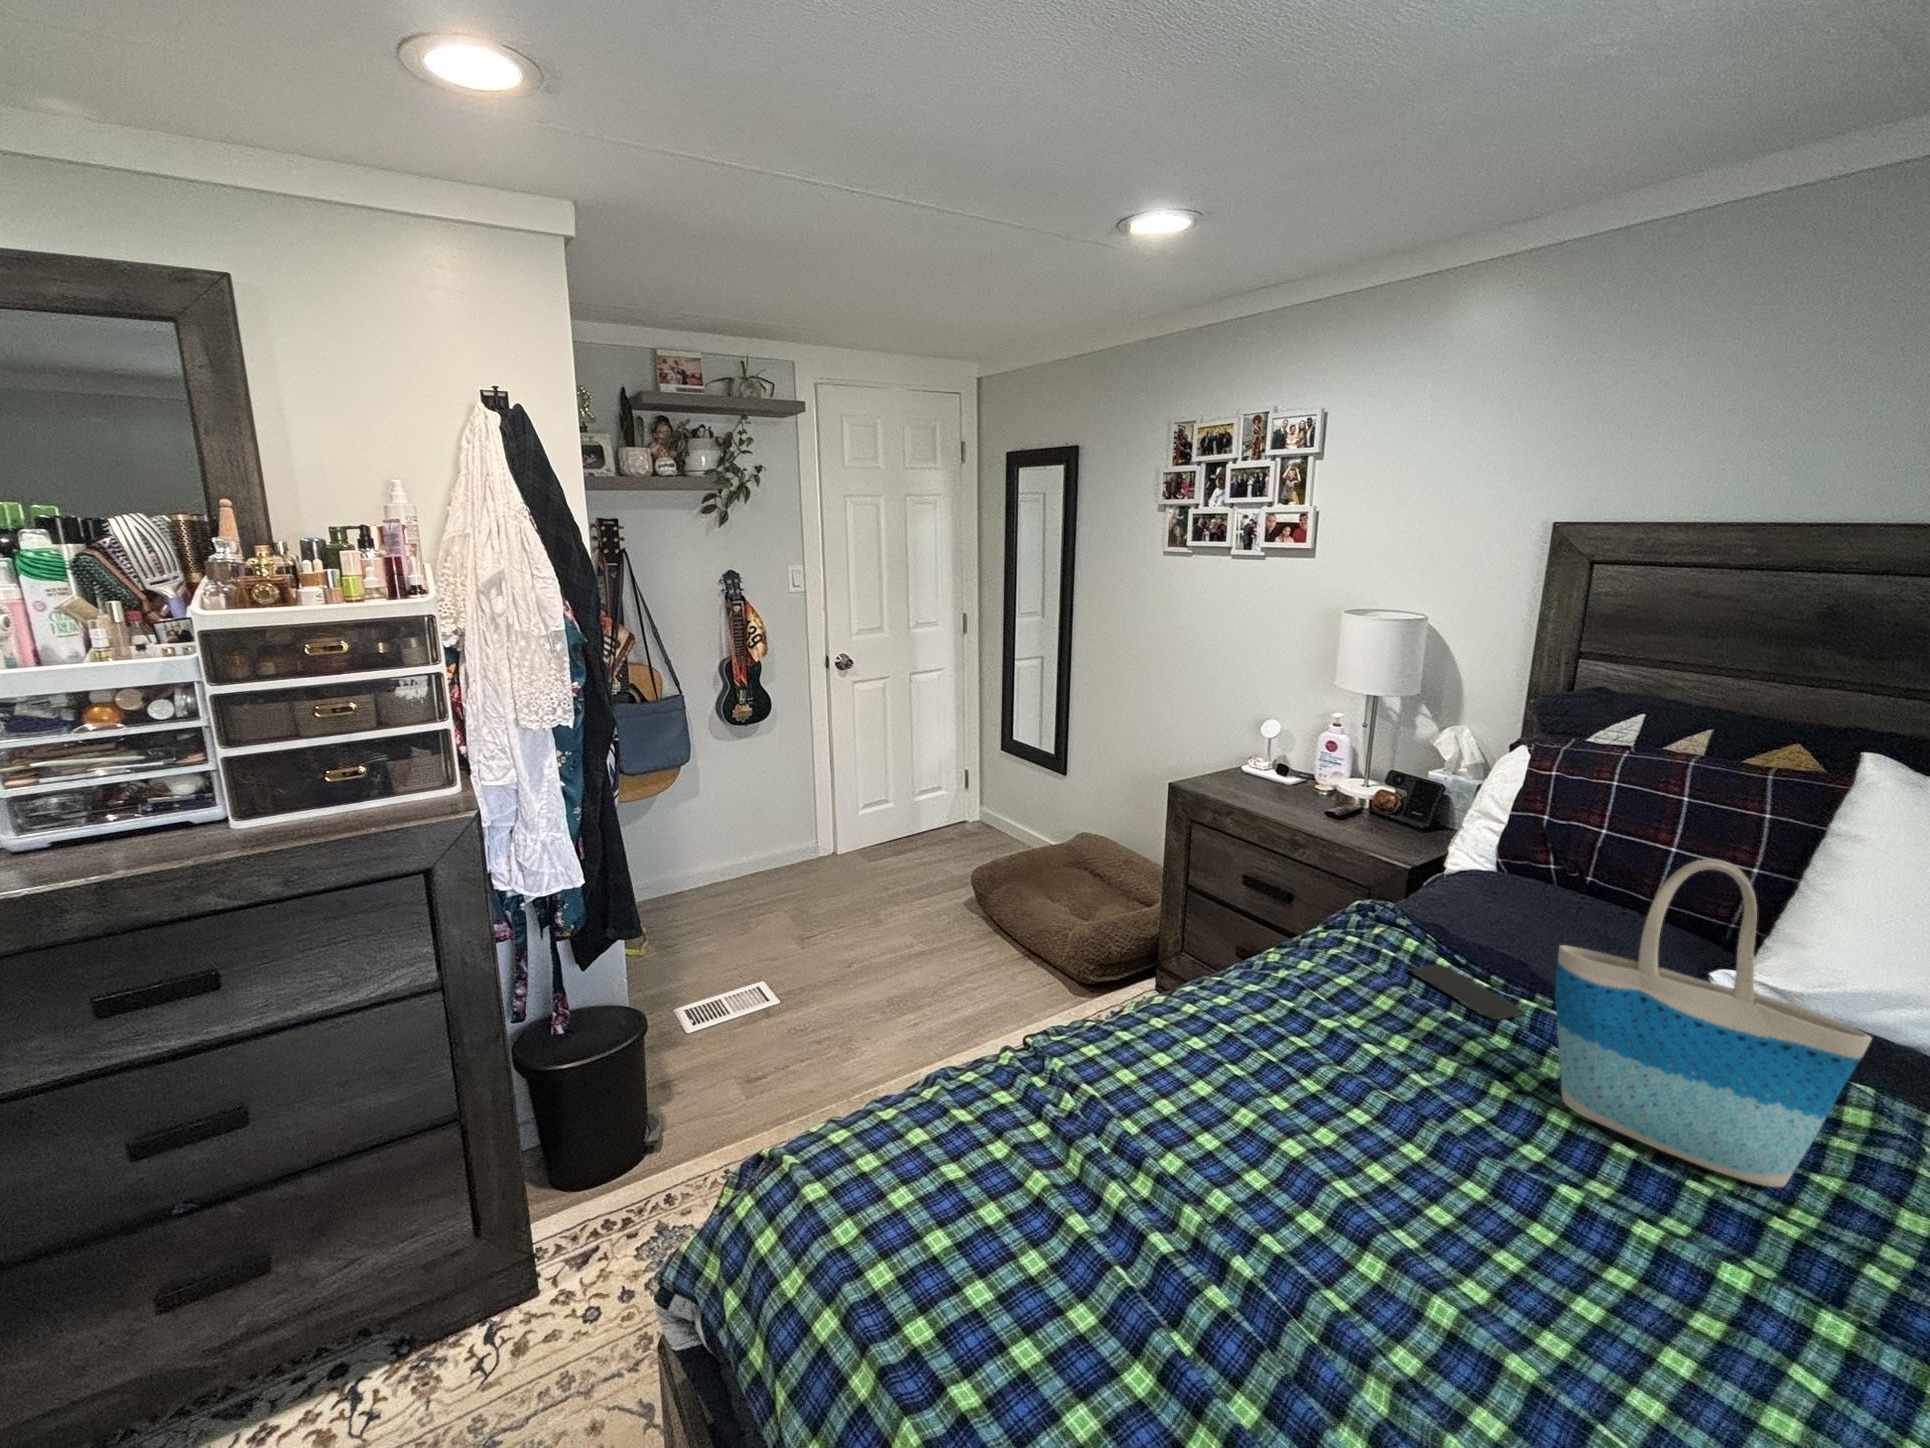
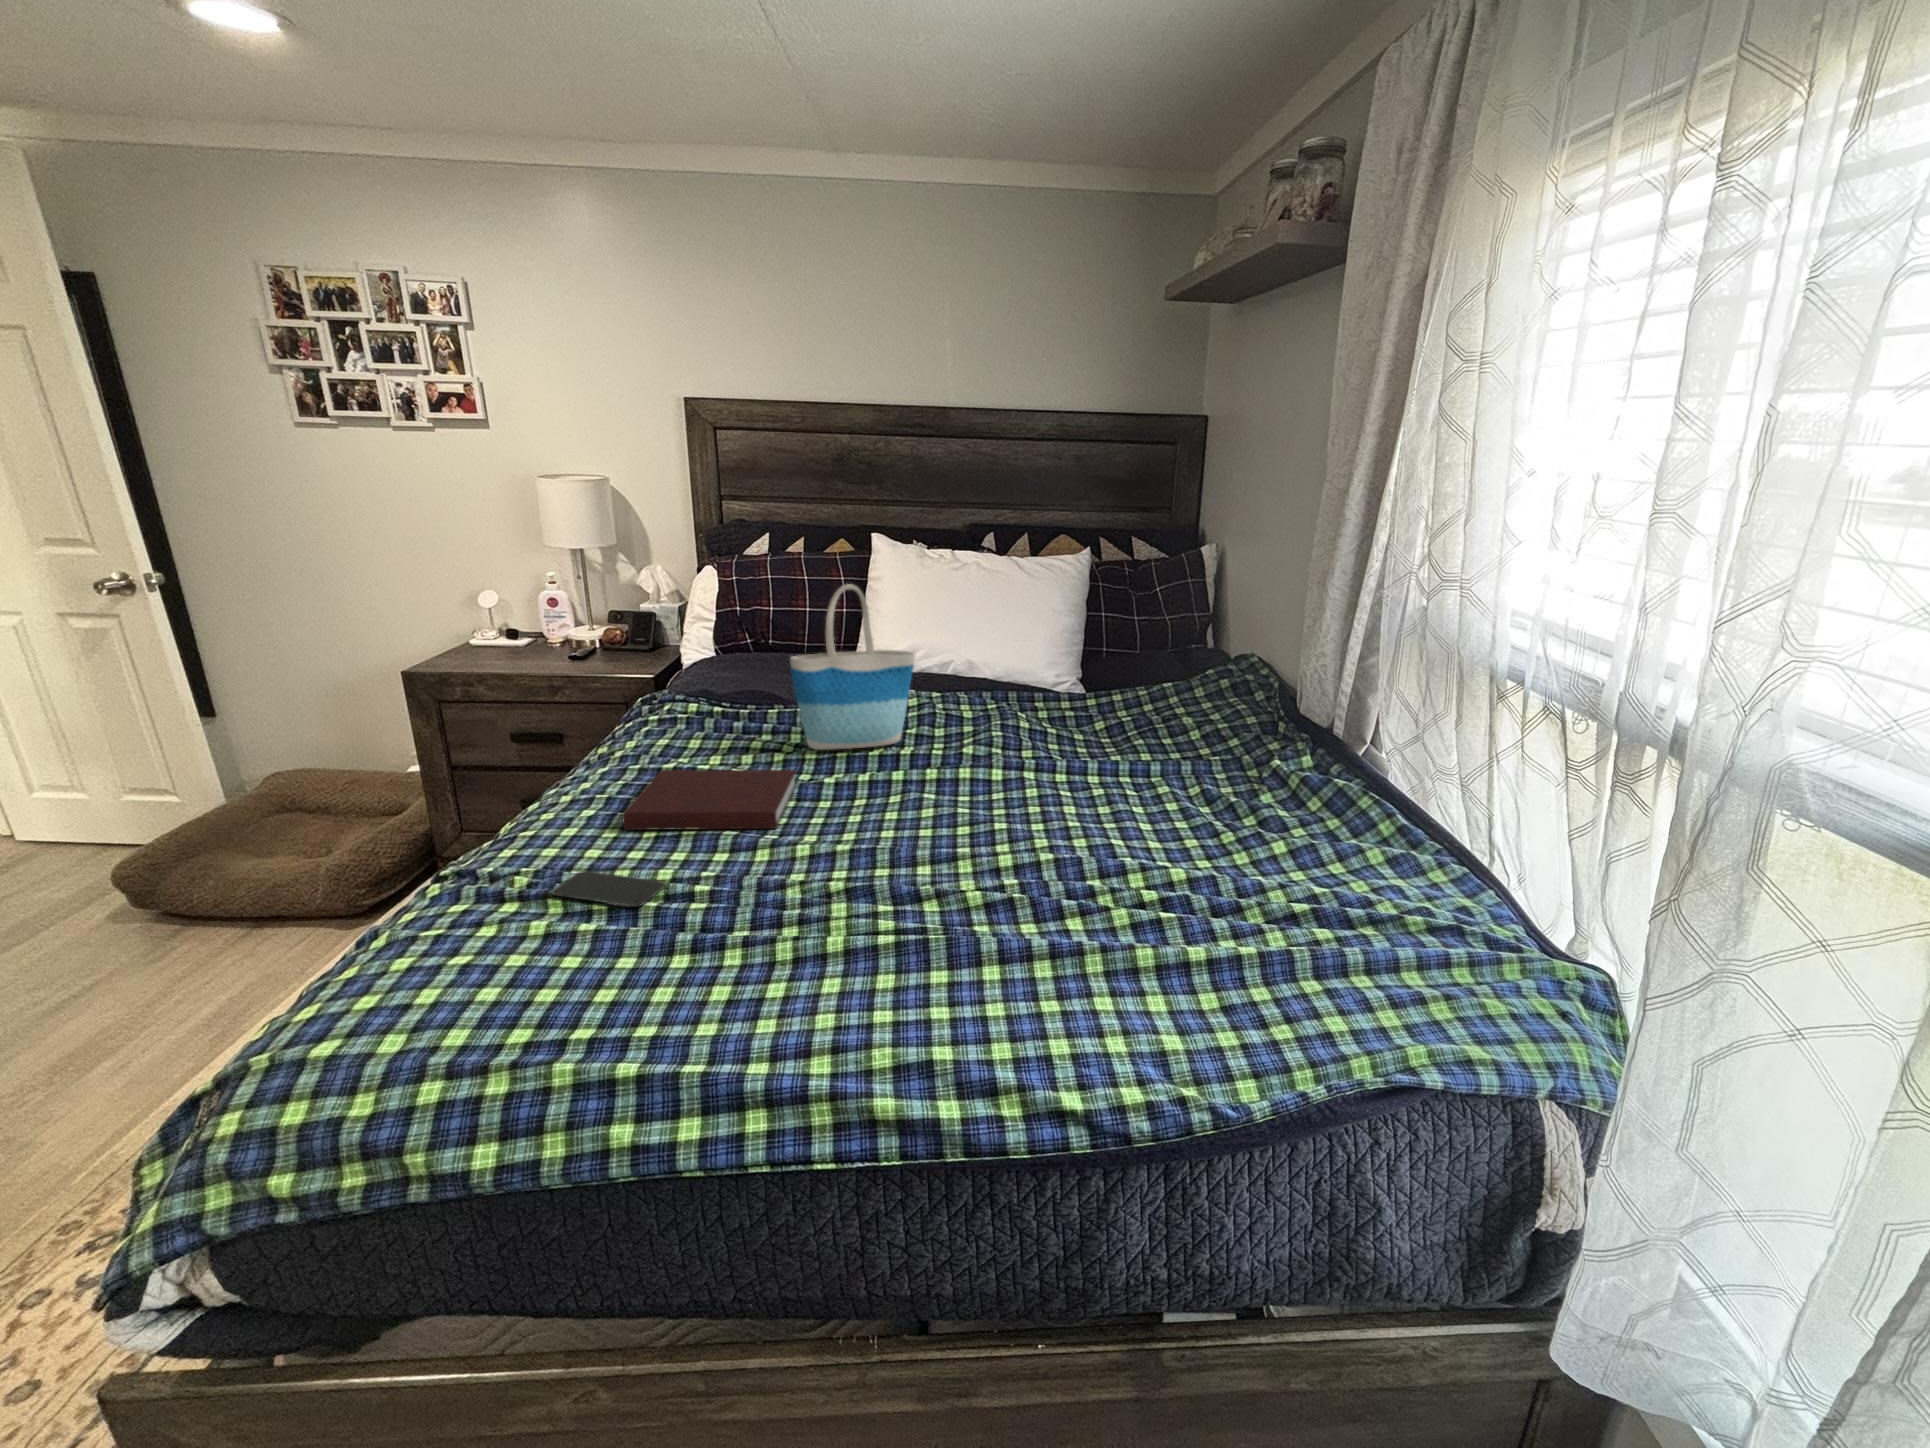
smartphone: present [1412,965,1525,1020] -> present [552,871,666,907]
notebook: none [1210,1030,1507,1235] -> present [622,770,796,830]

